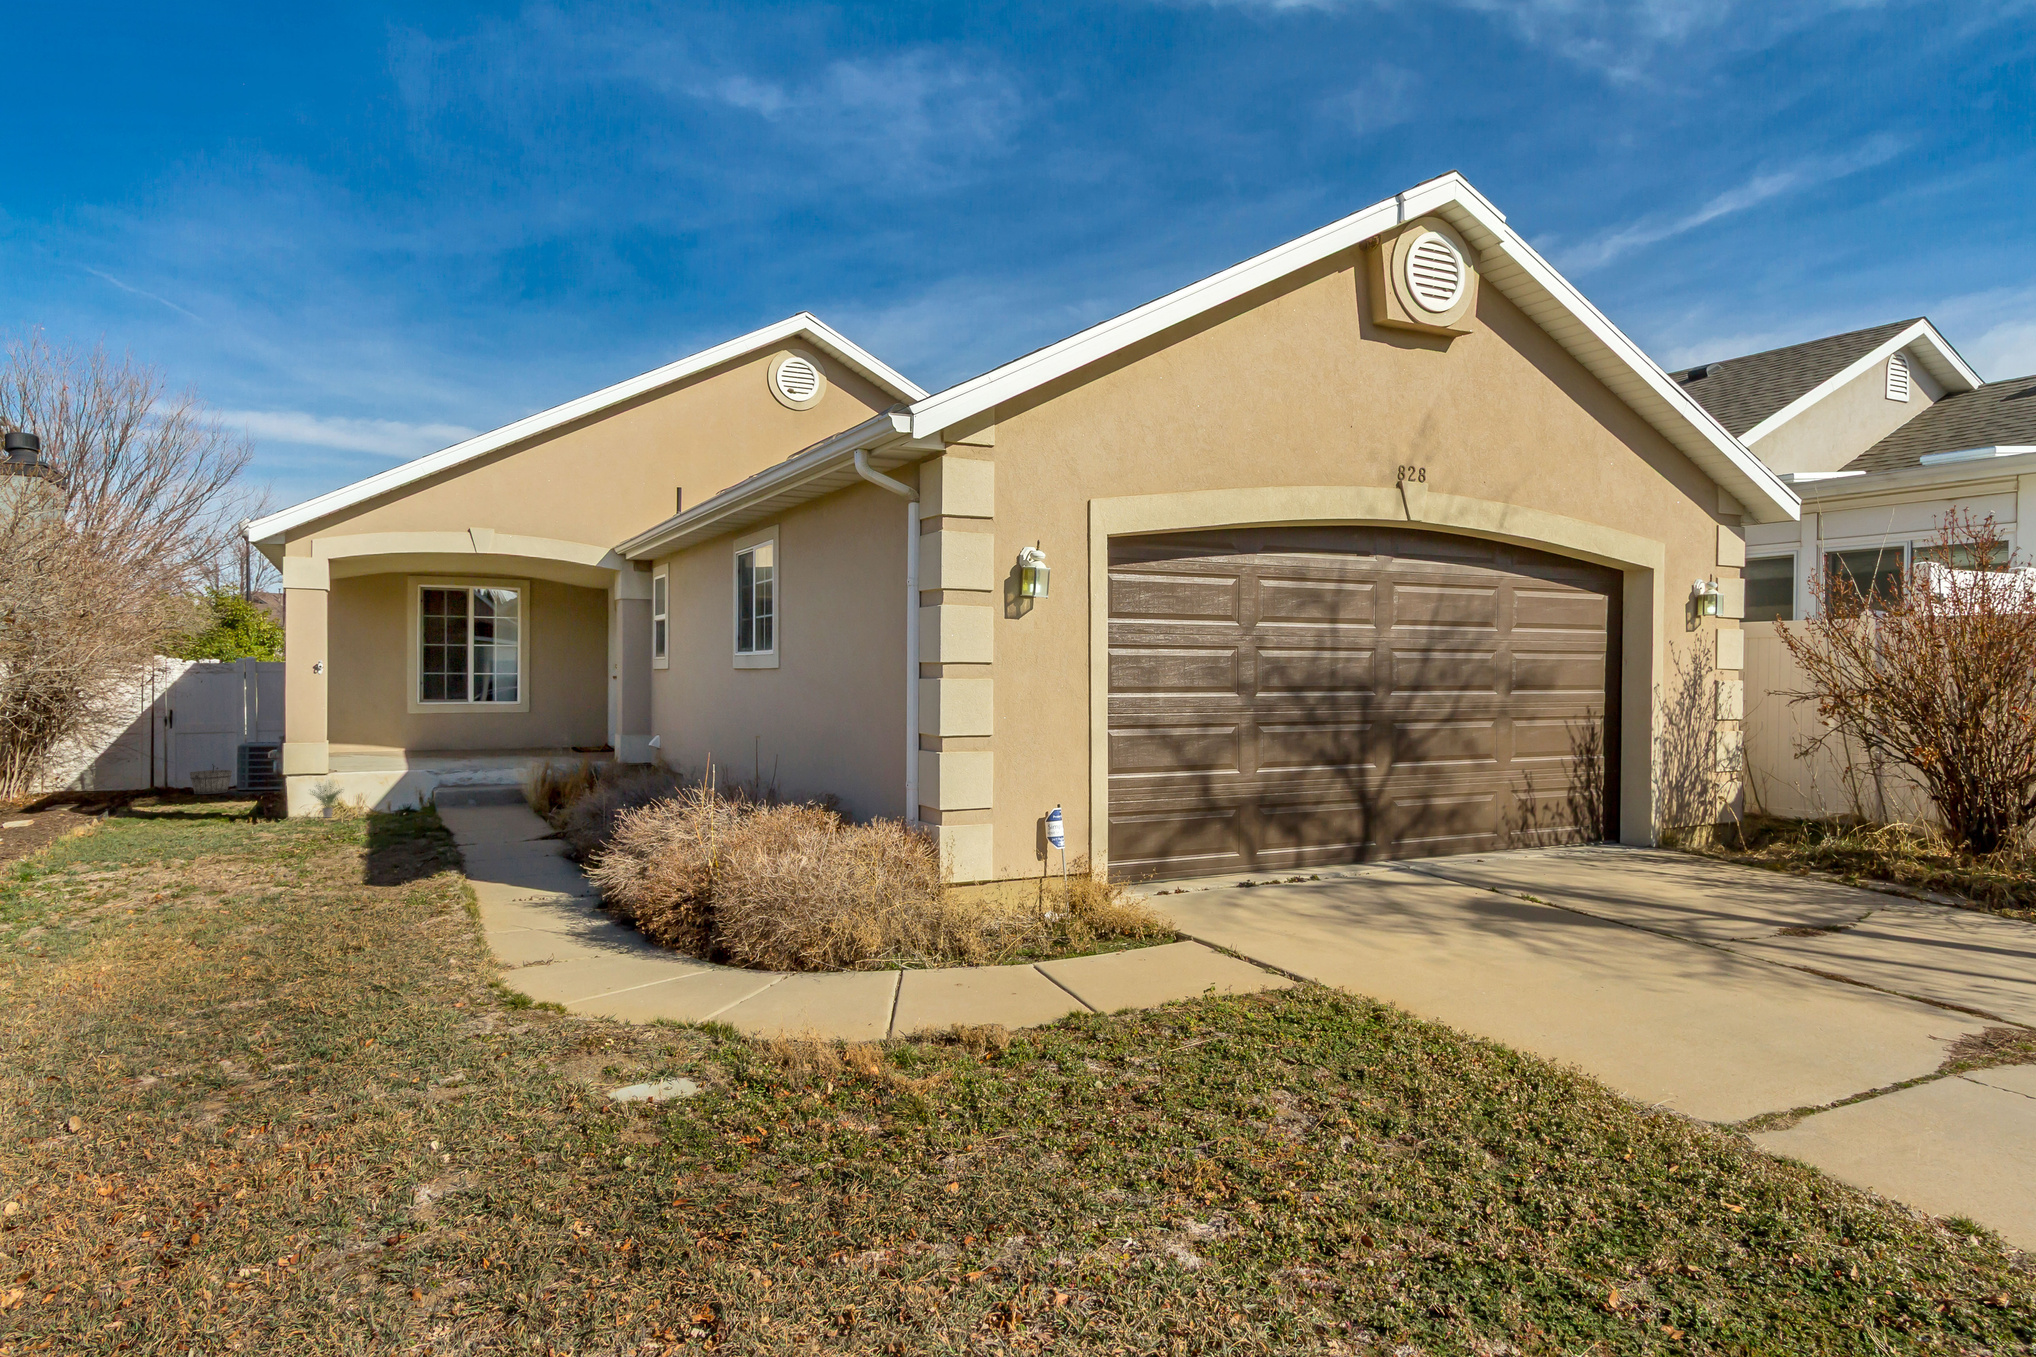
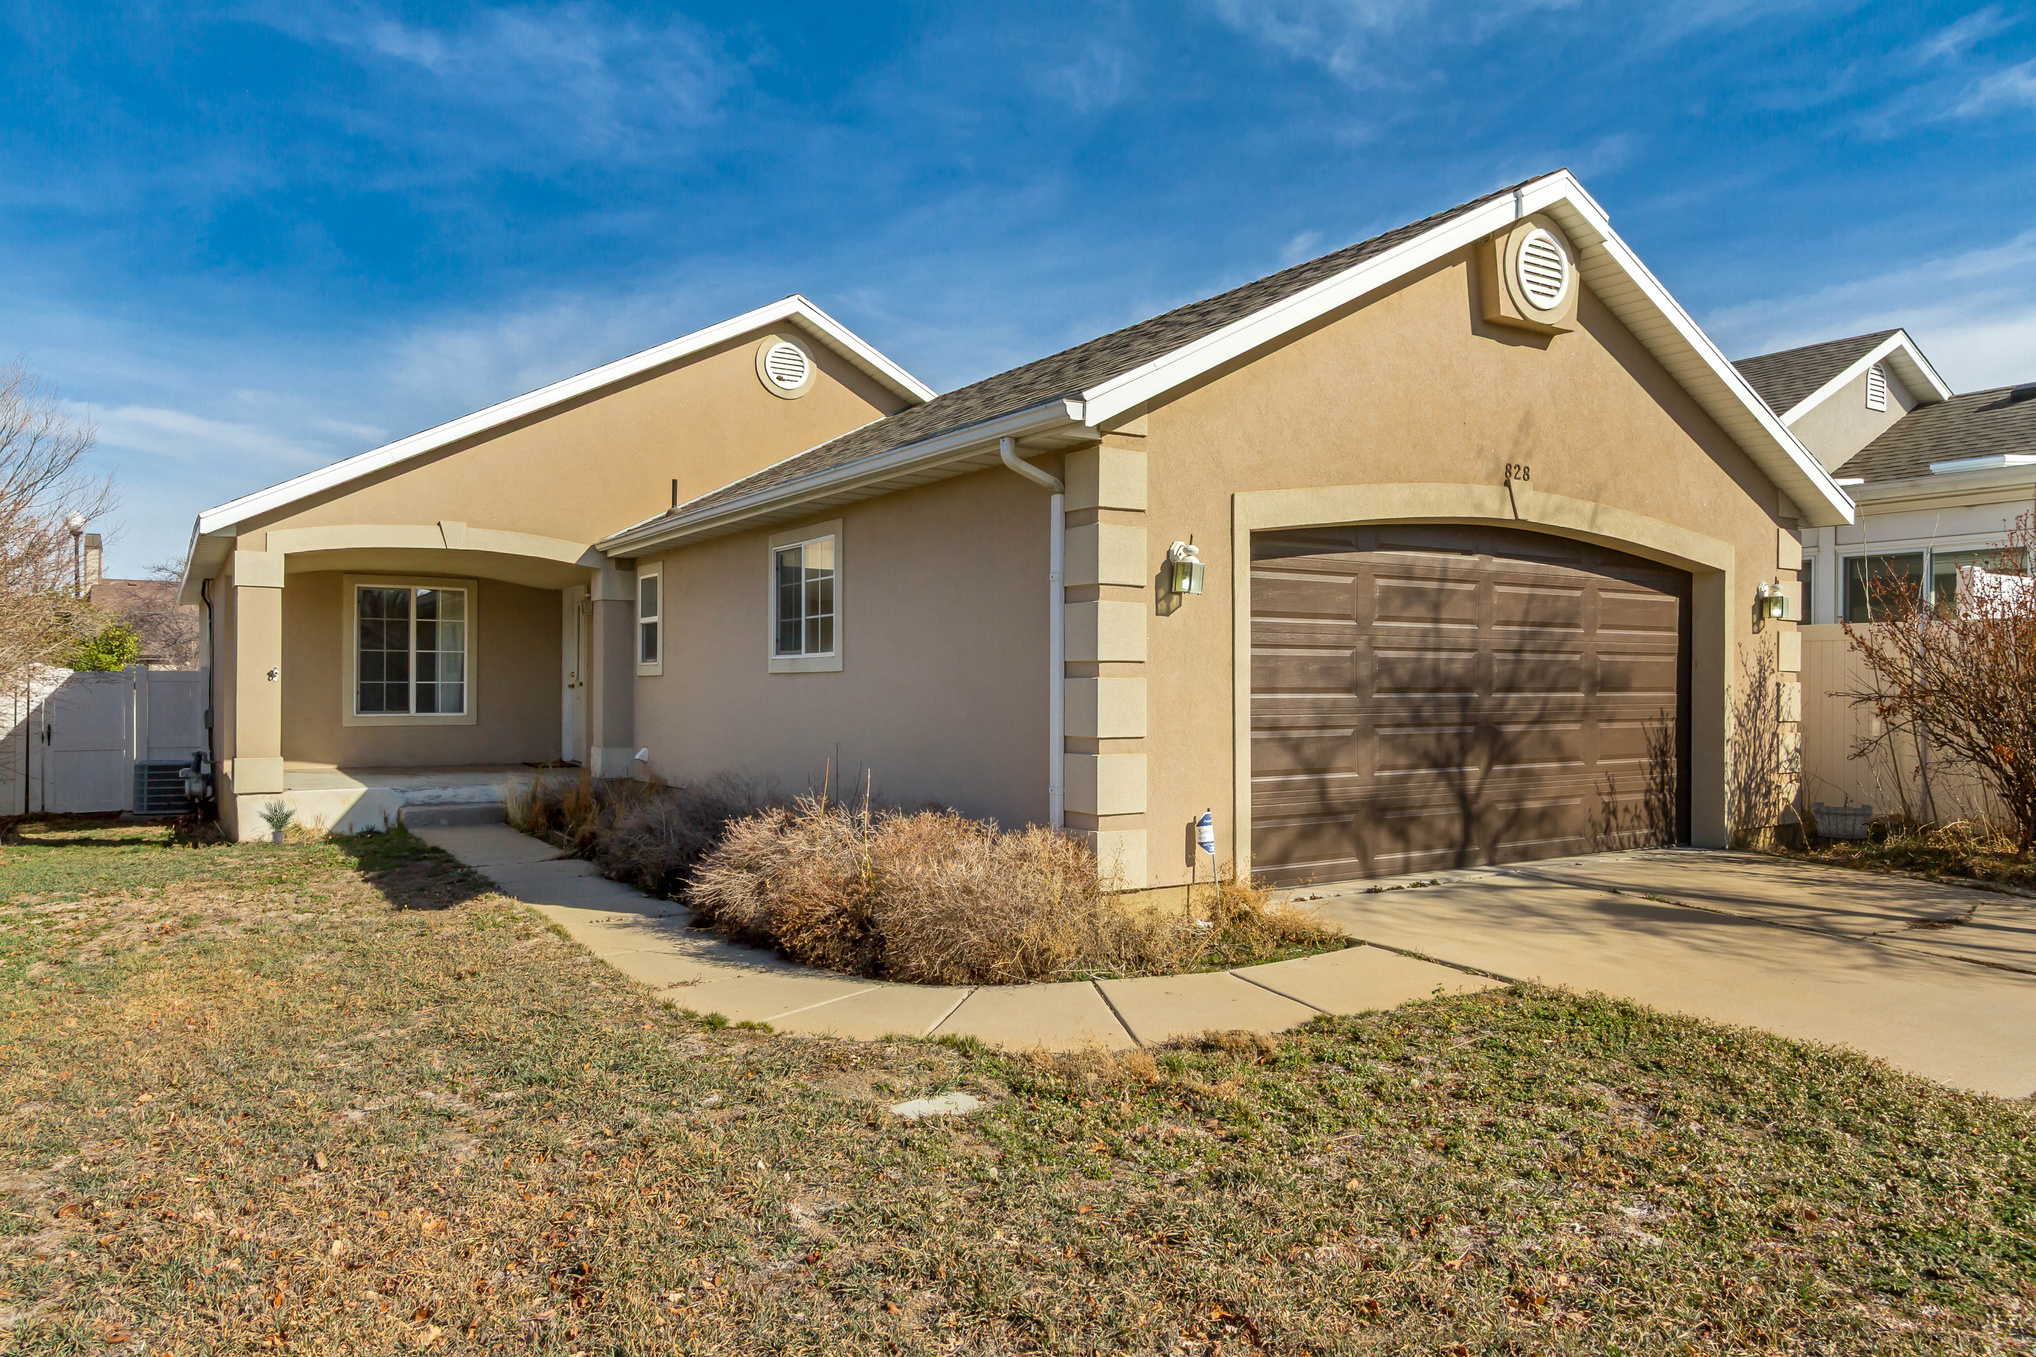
wooden bucket: present [190,764,232,794] -> present [1812,793,1873,839]

